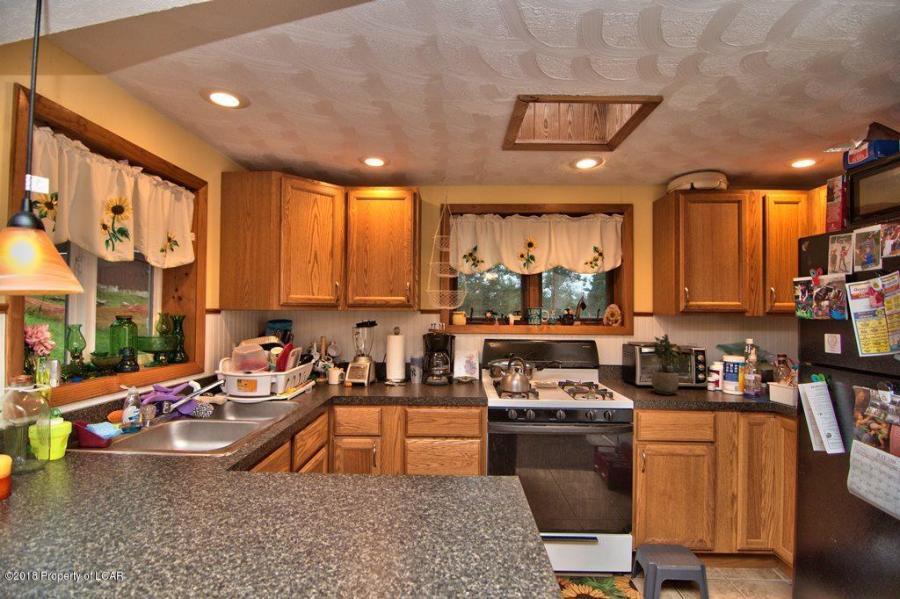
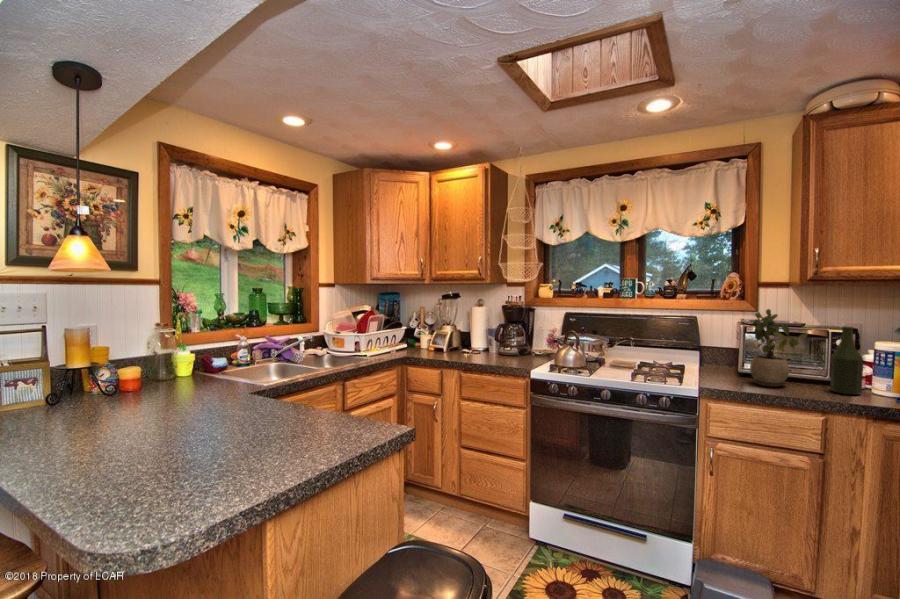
bottle: none [703,346,724,396] -> present [830,326,863,395]

